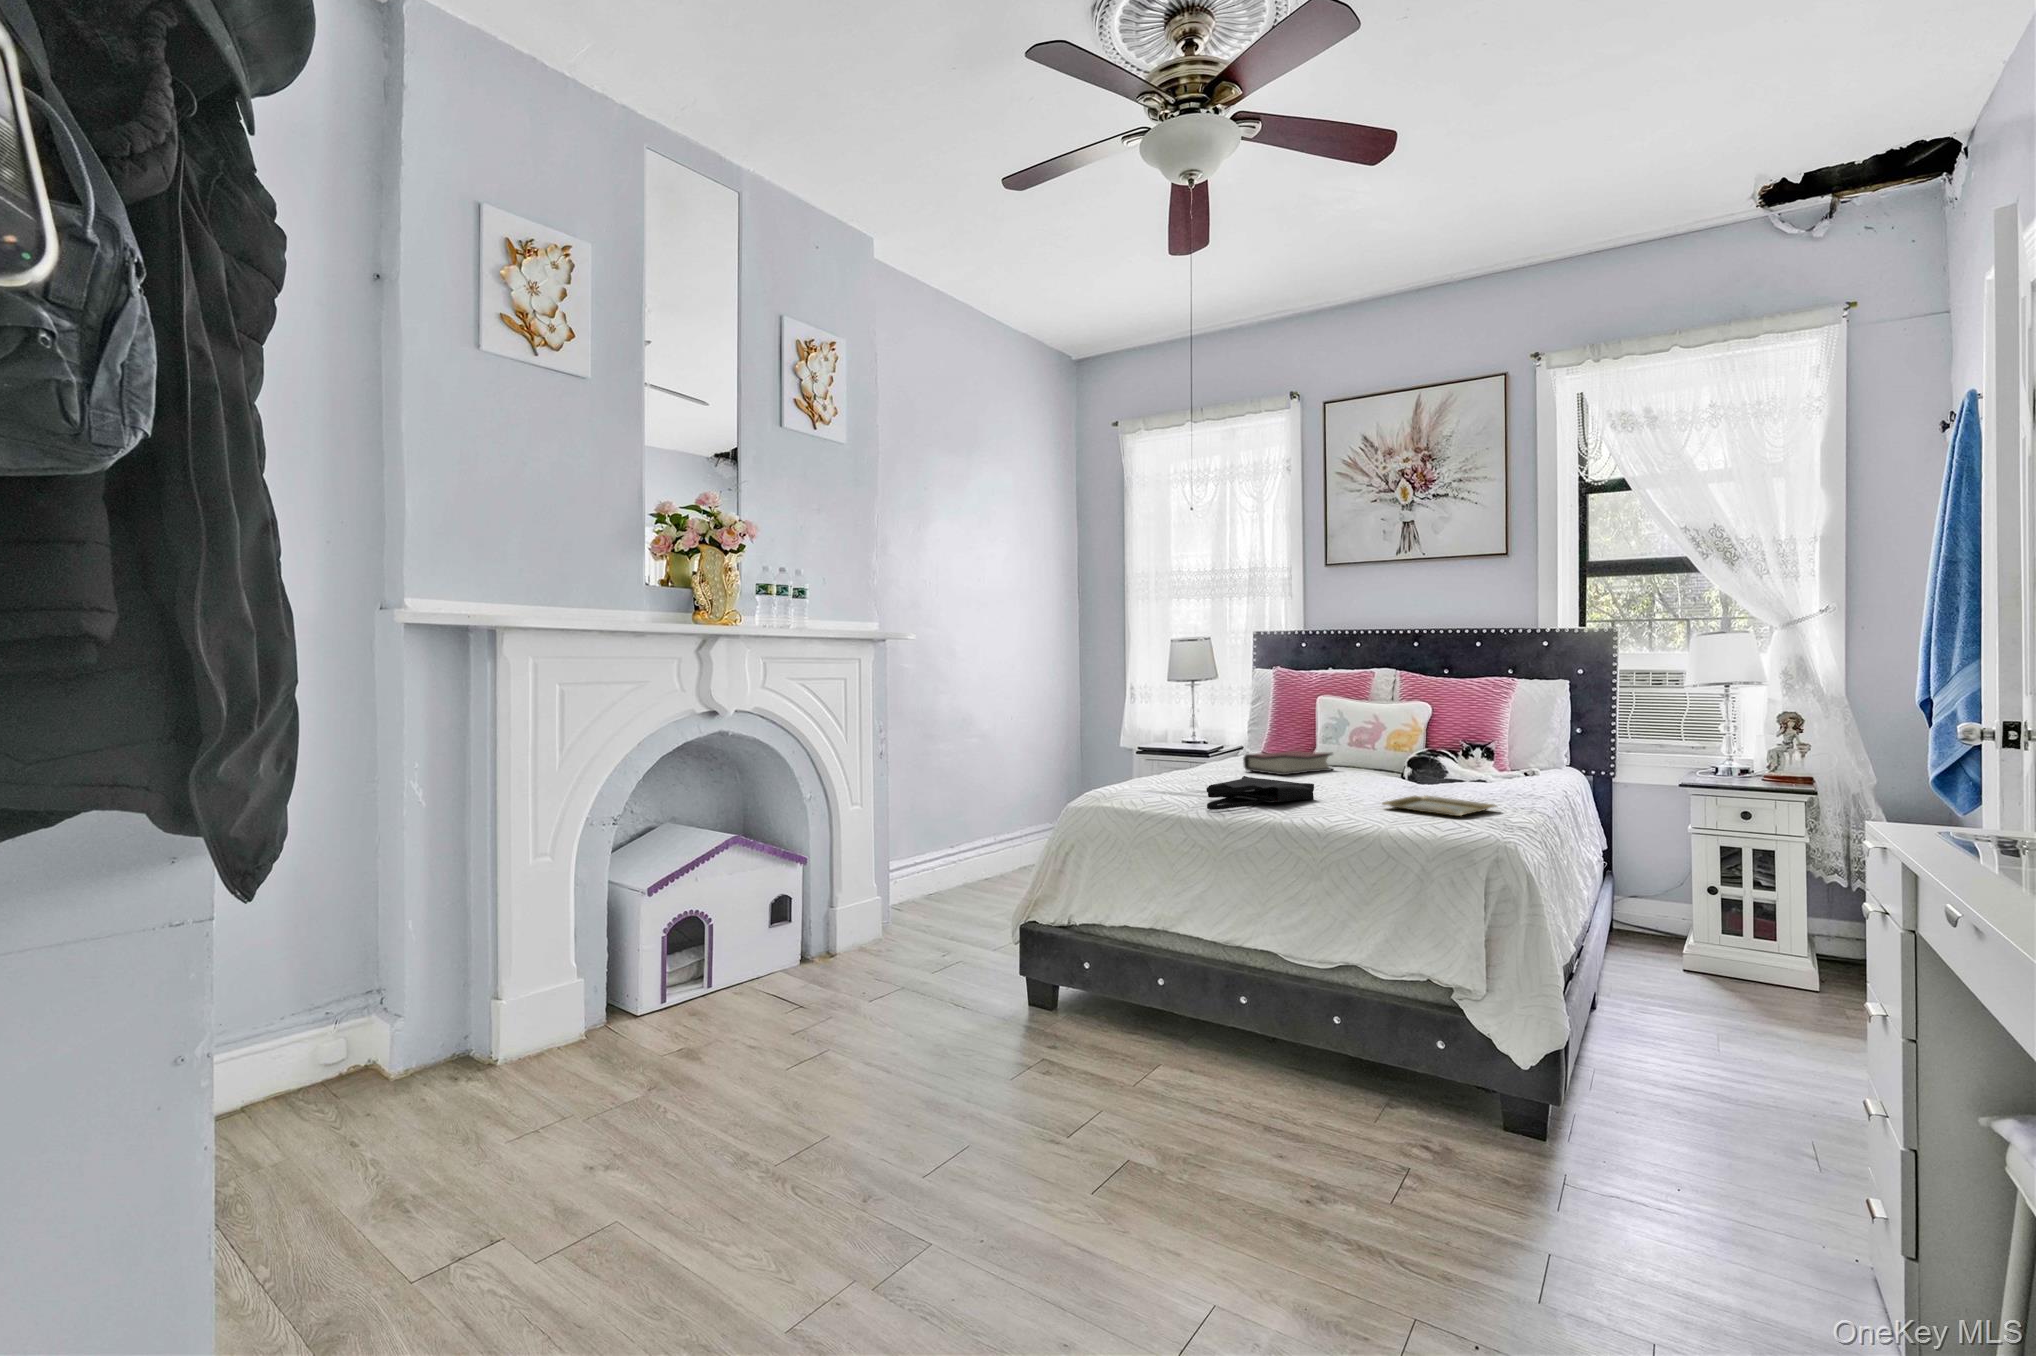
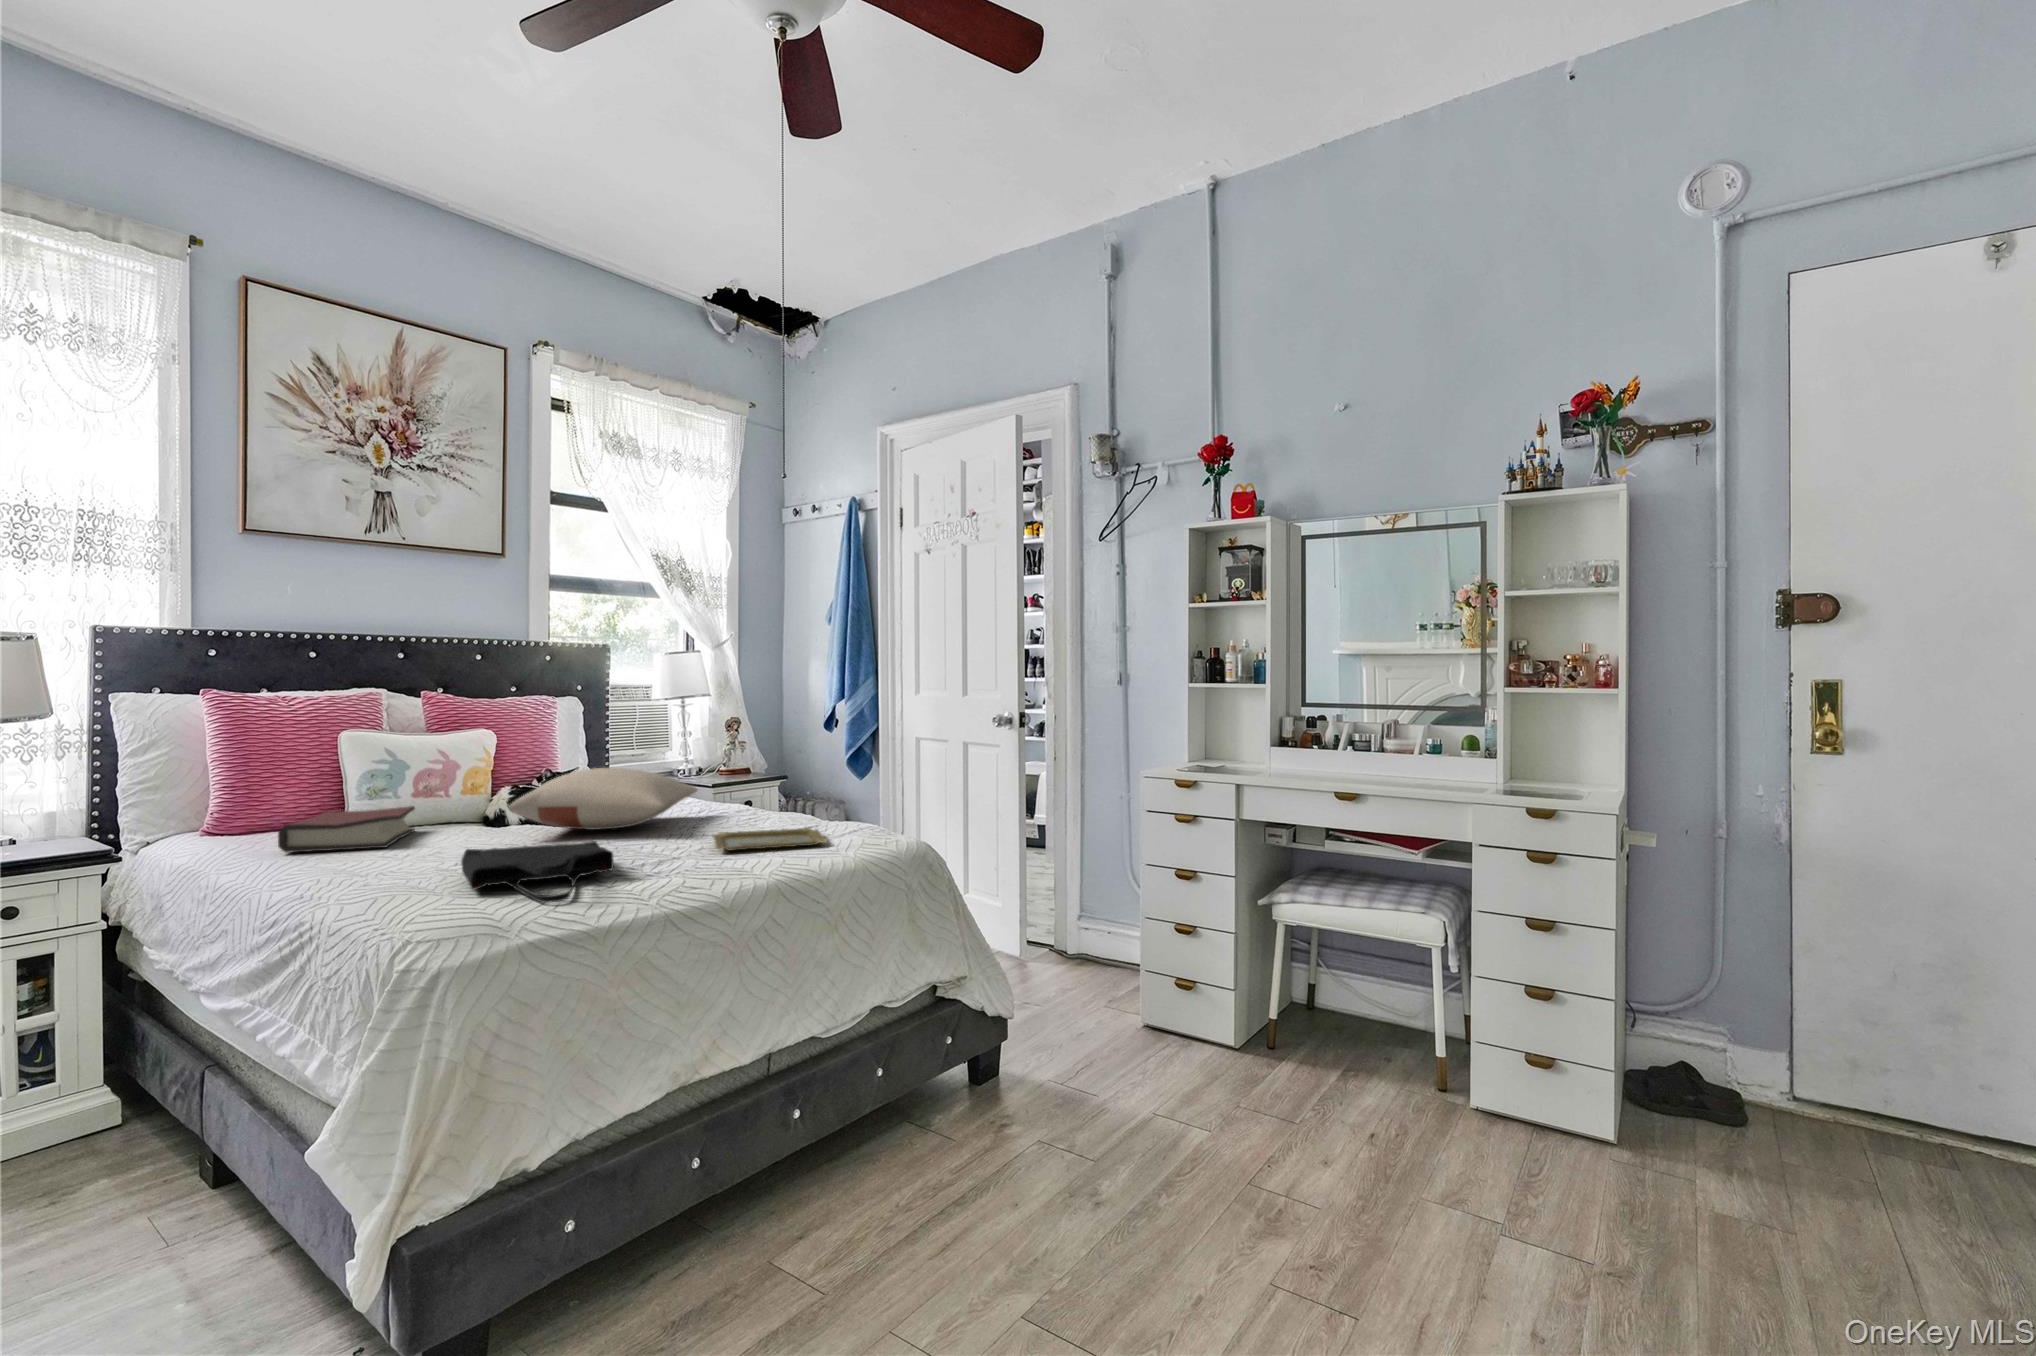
pillow: none [1334,737,1503,785] -> present [509,768,697,830]

